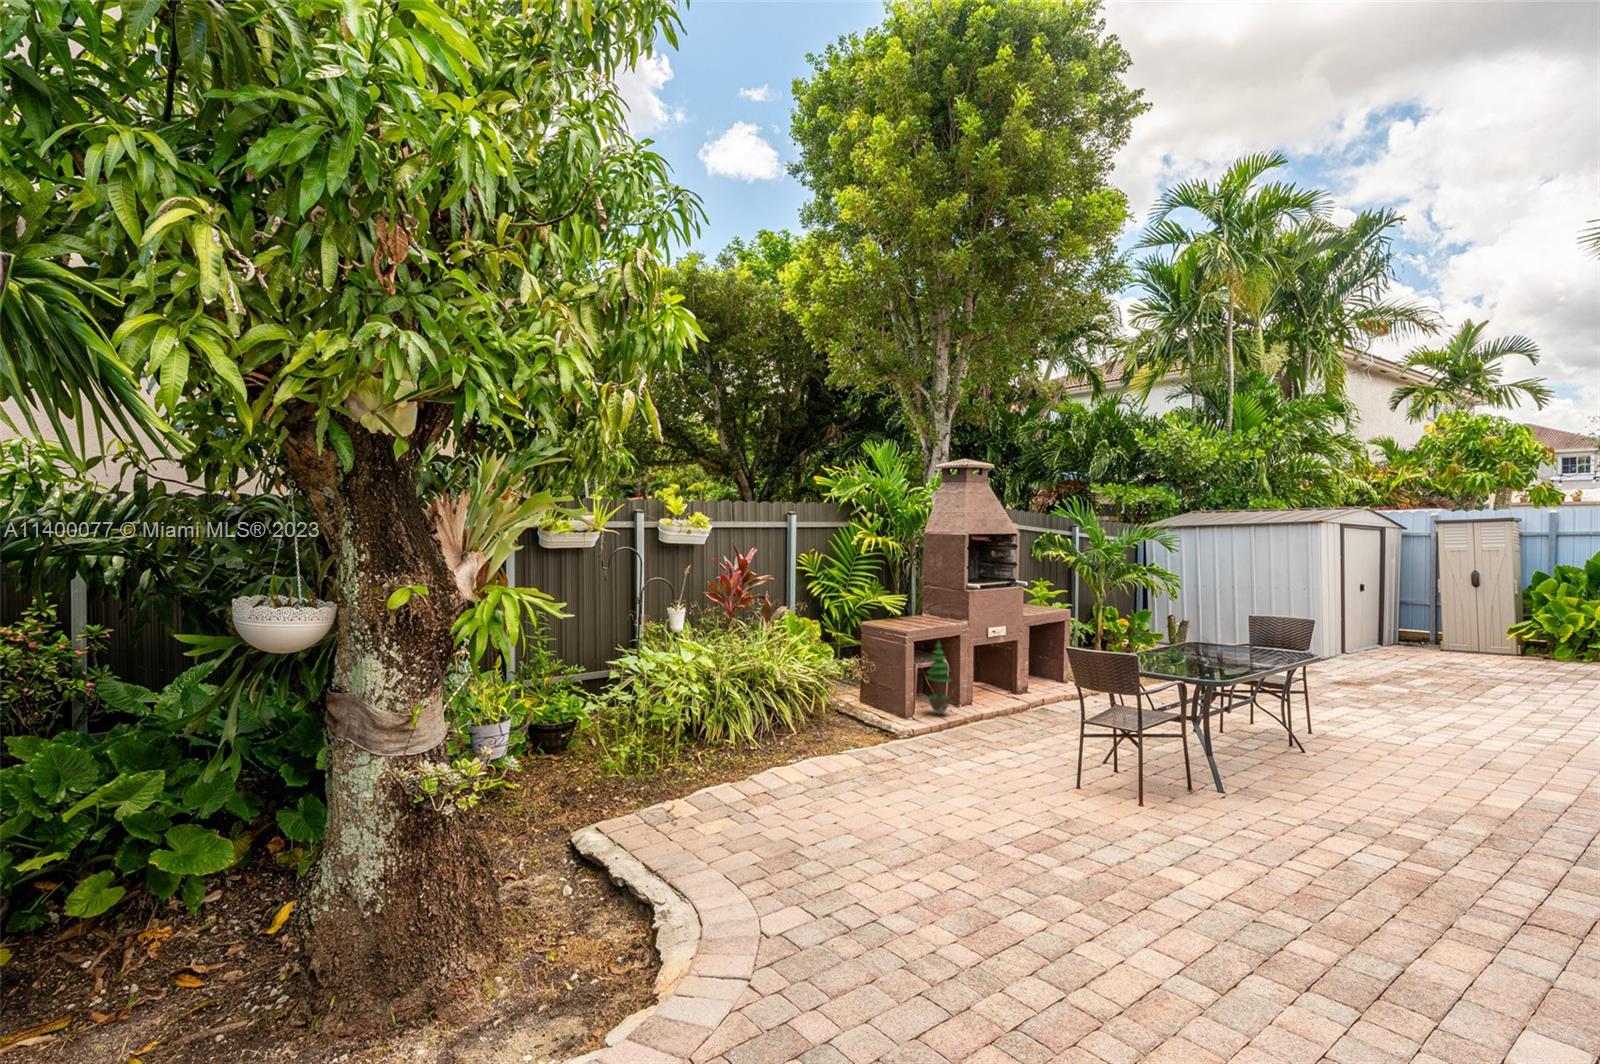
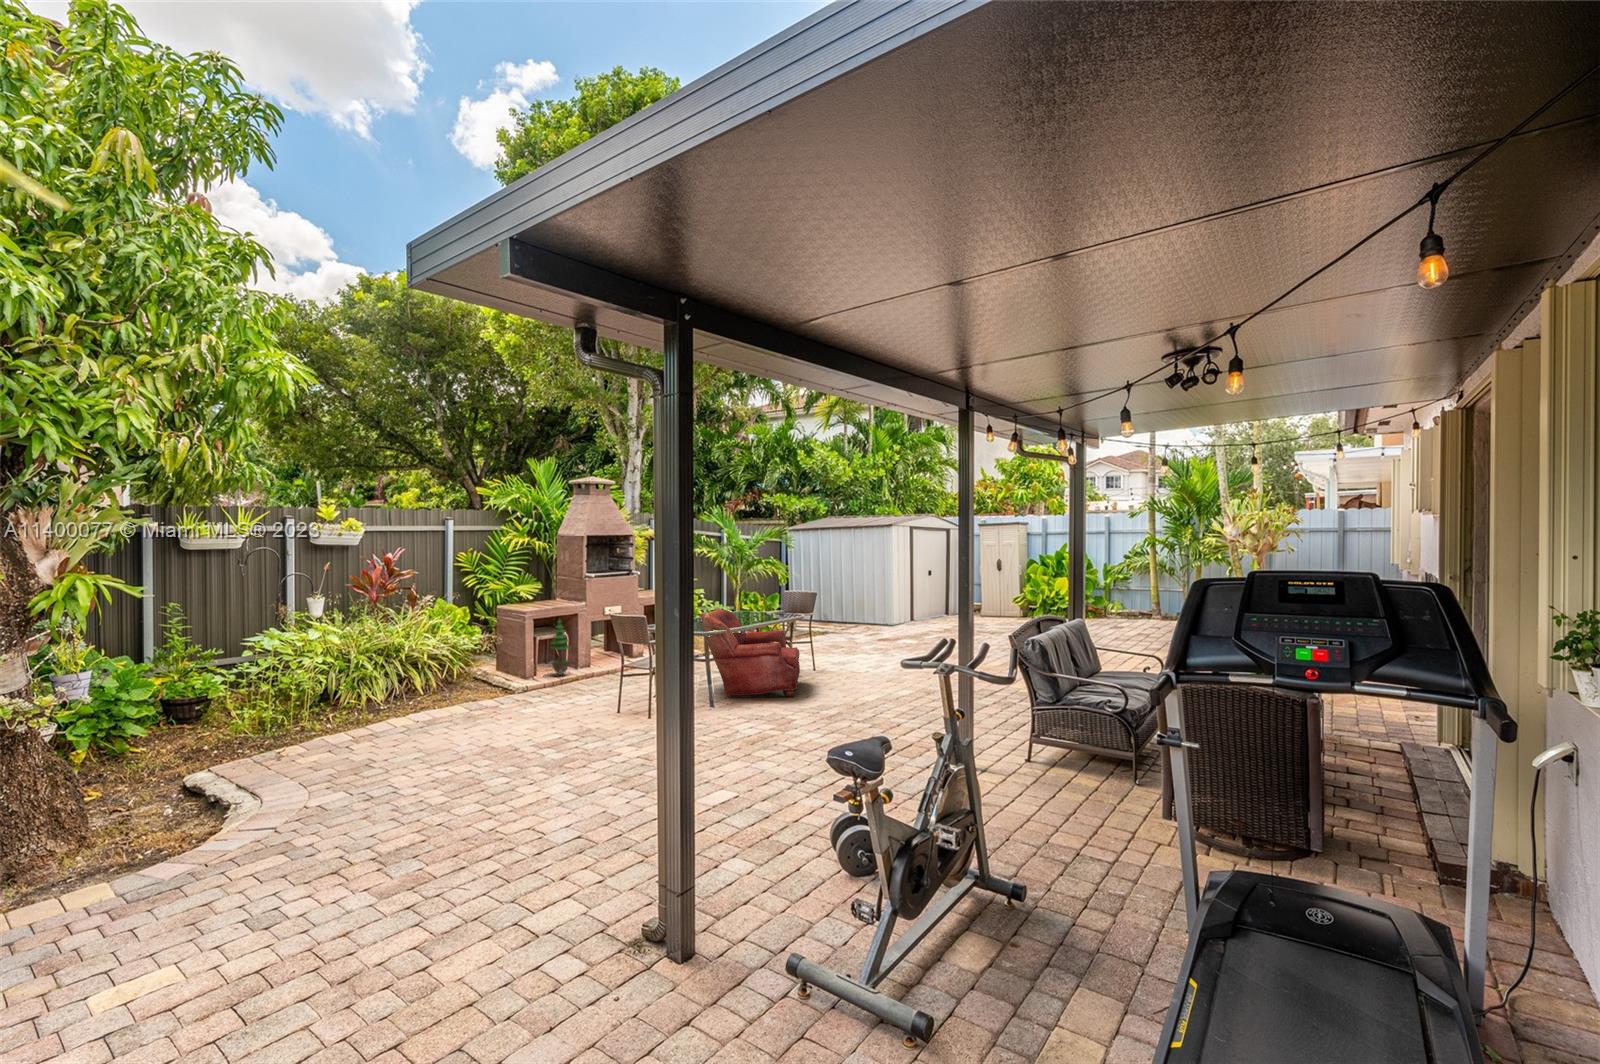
armchair: none [1161,641,1332,786] -> present [700,608,800,698]

